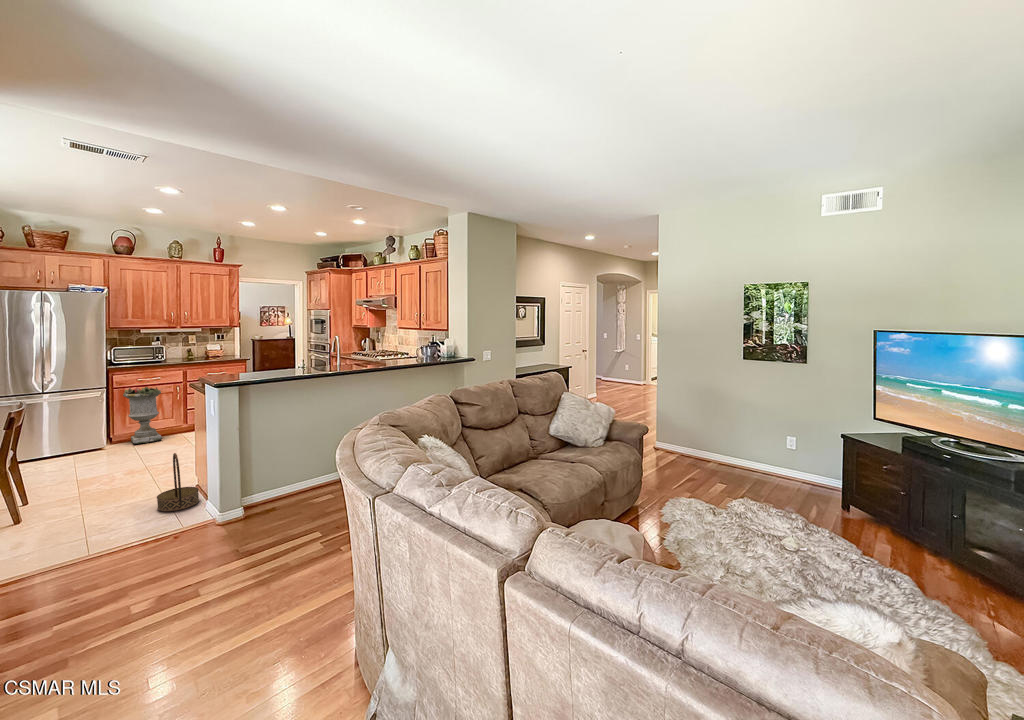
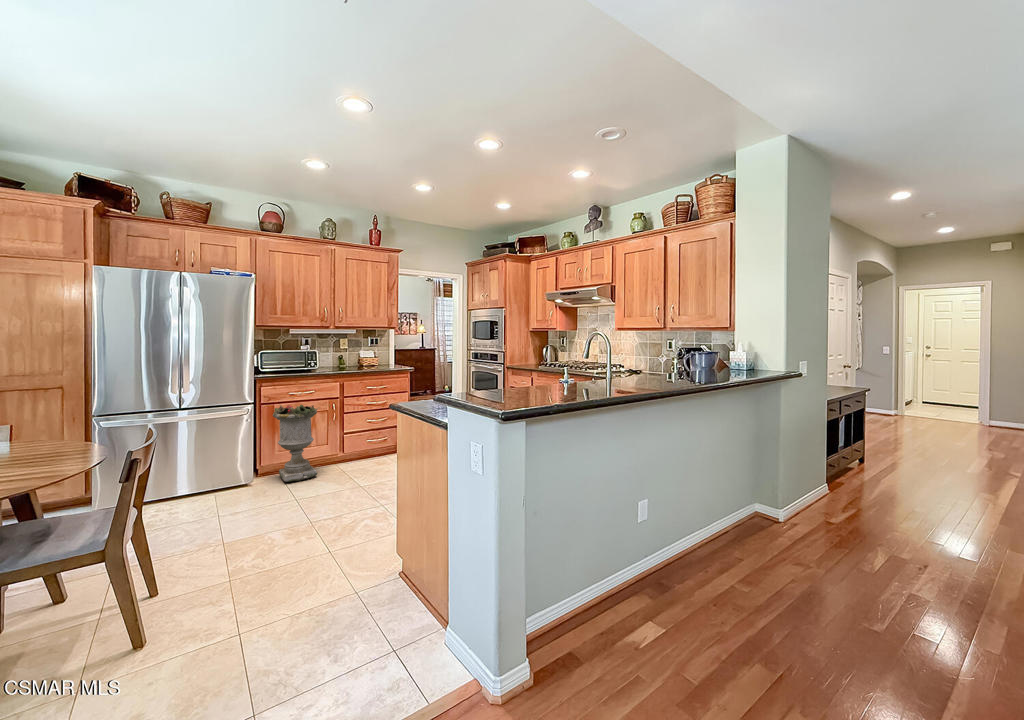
basket: present [157,453,199,512] -> none [369,545,436,670]

